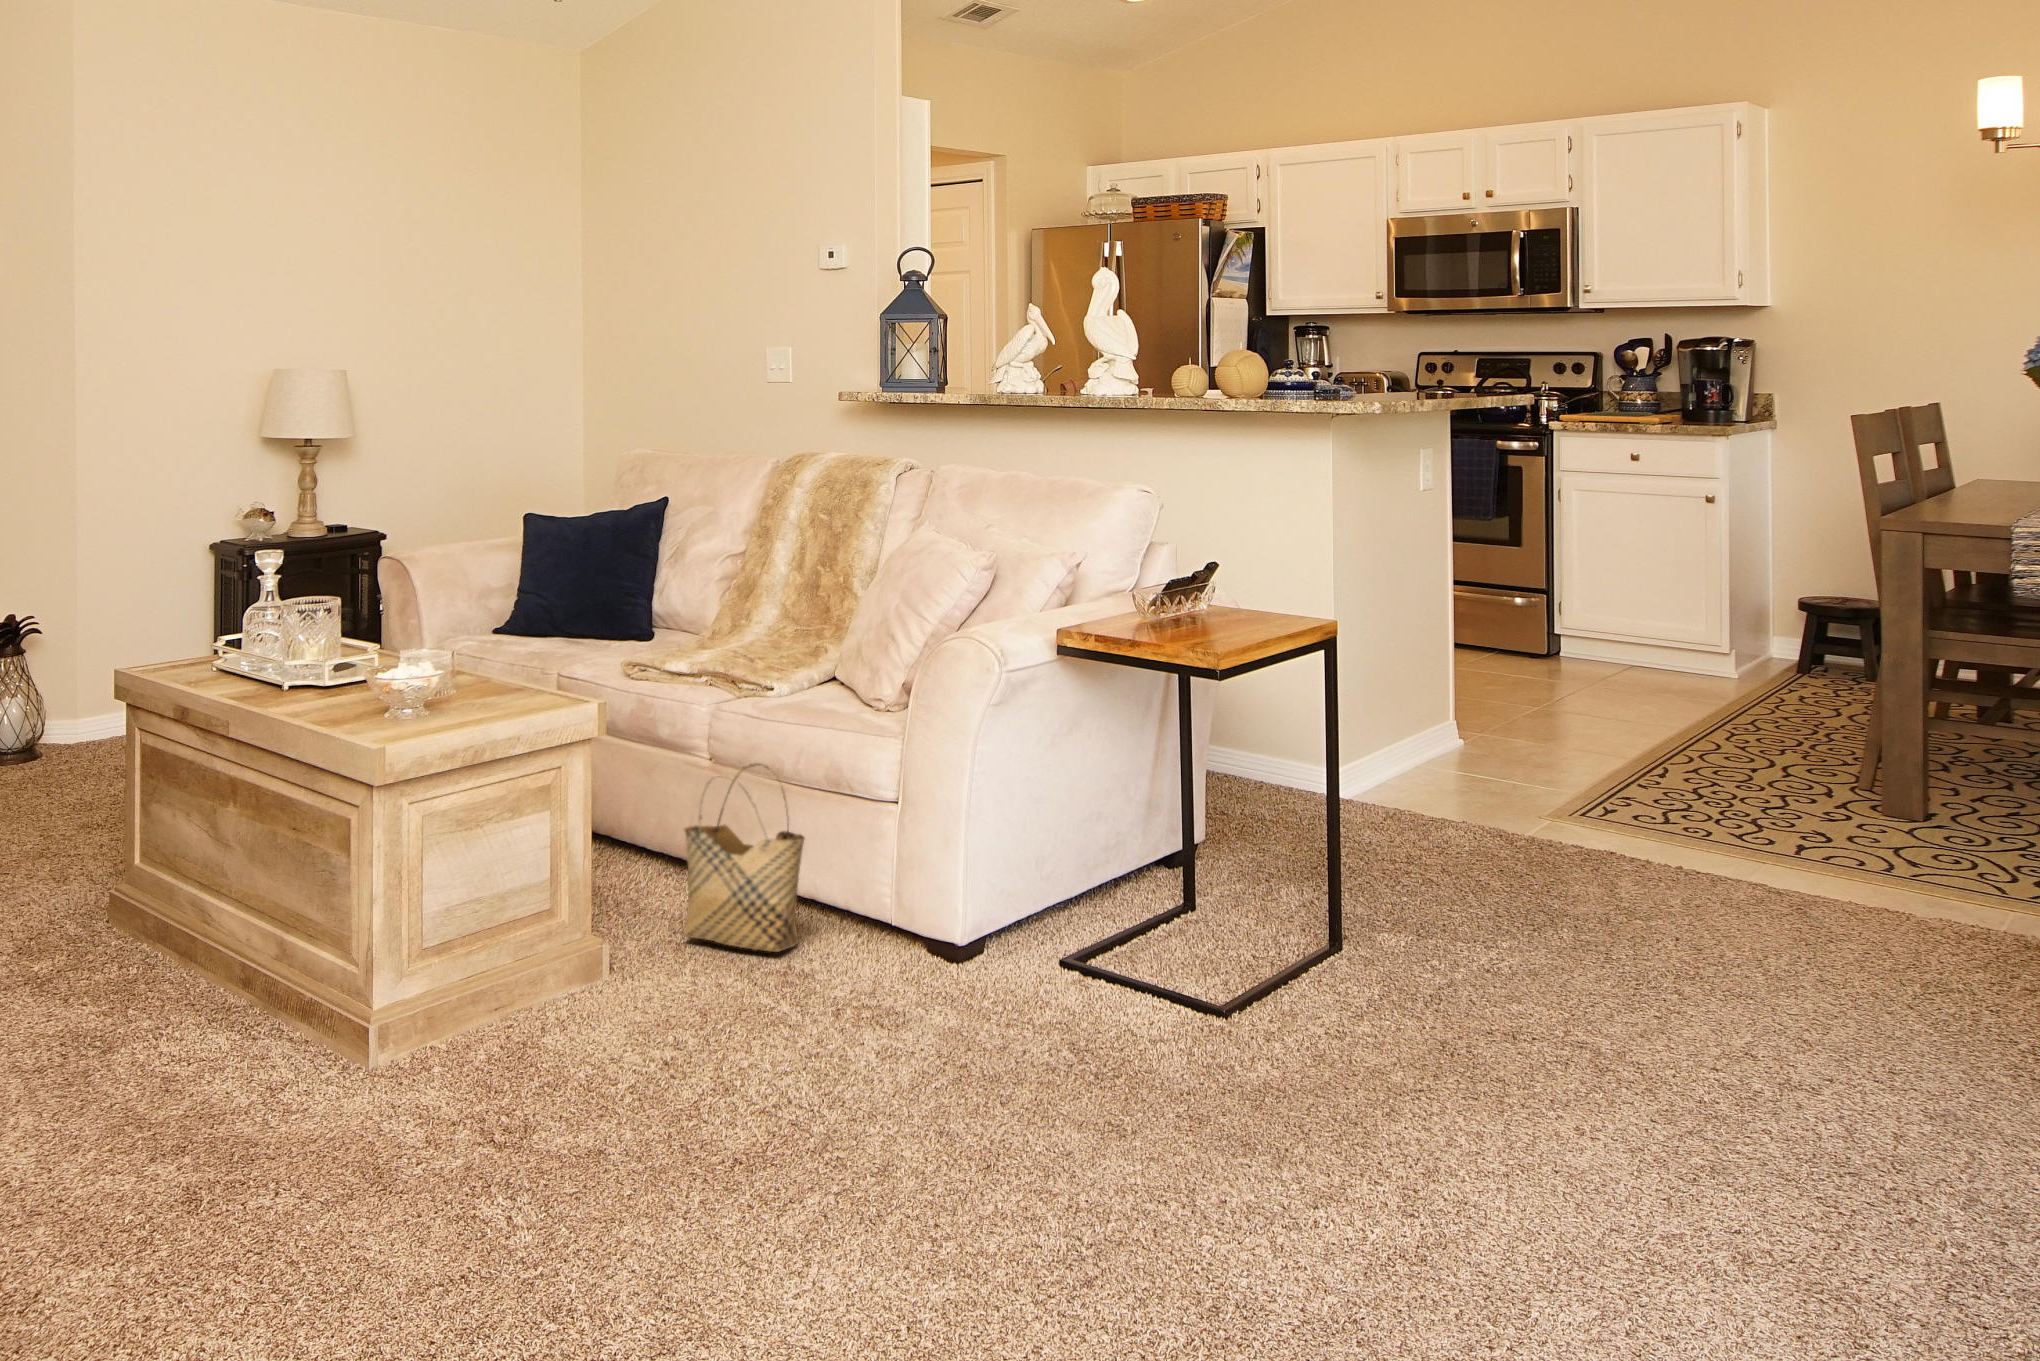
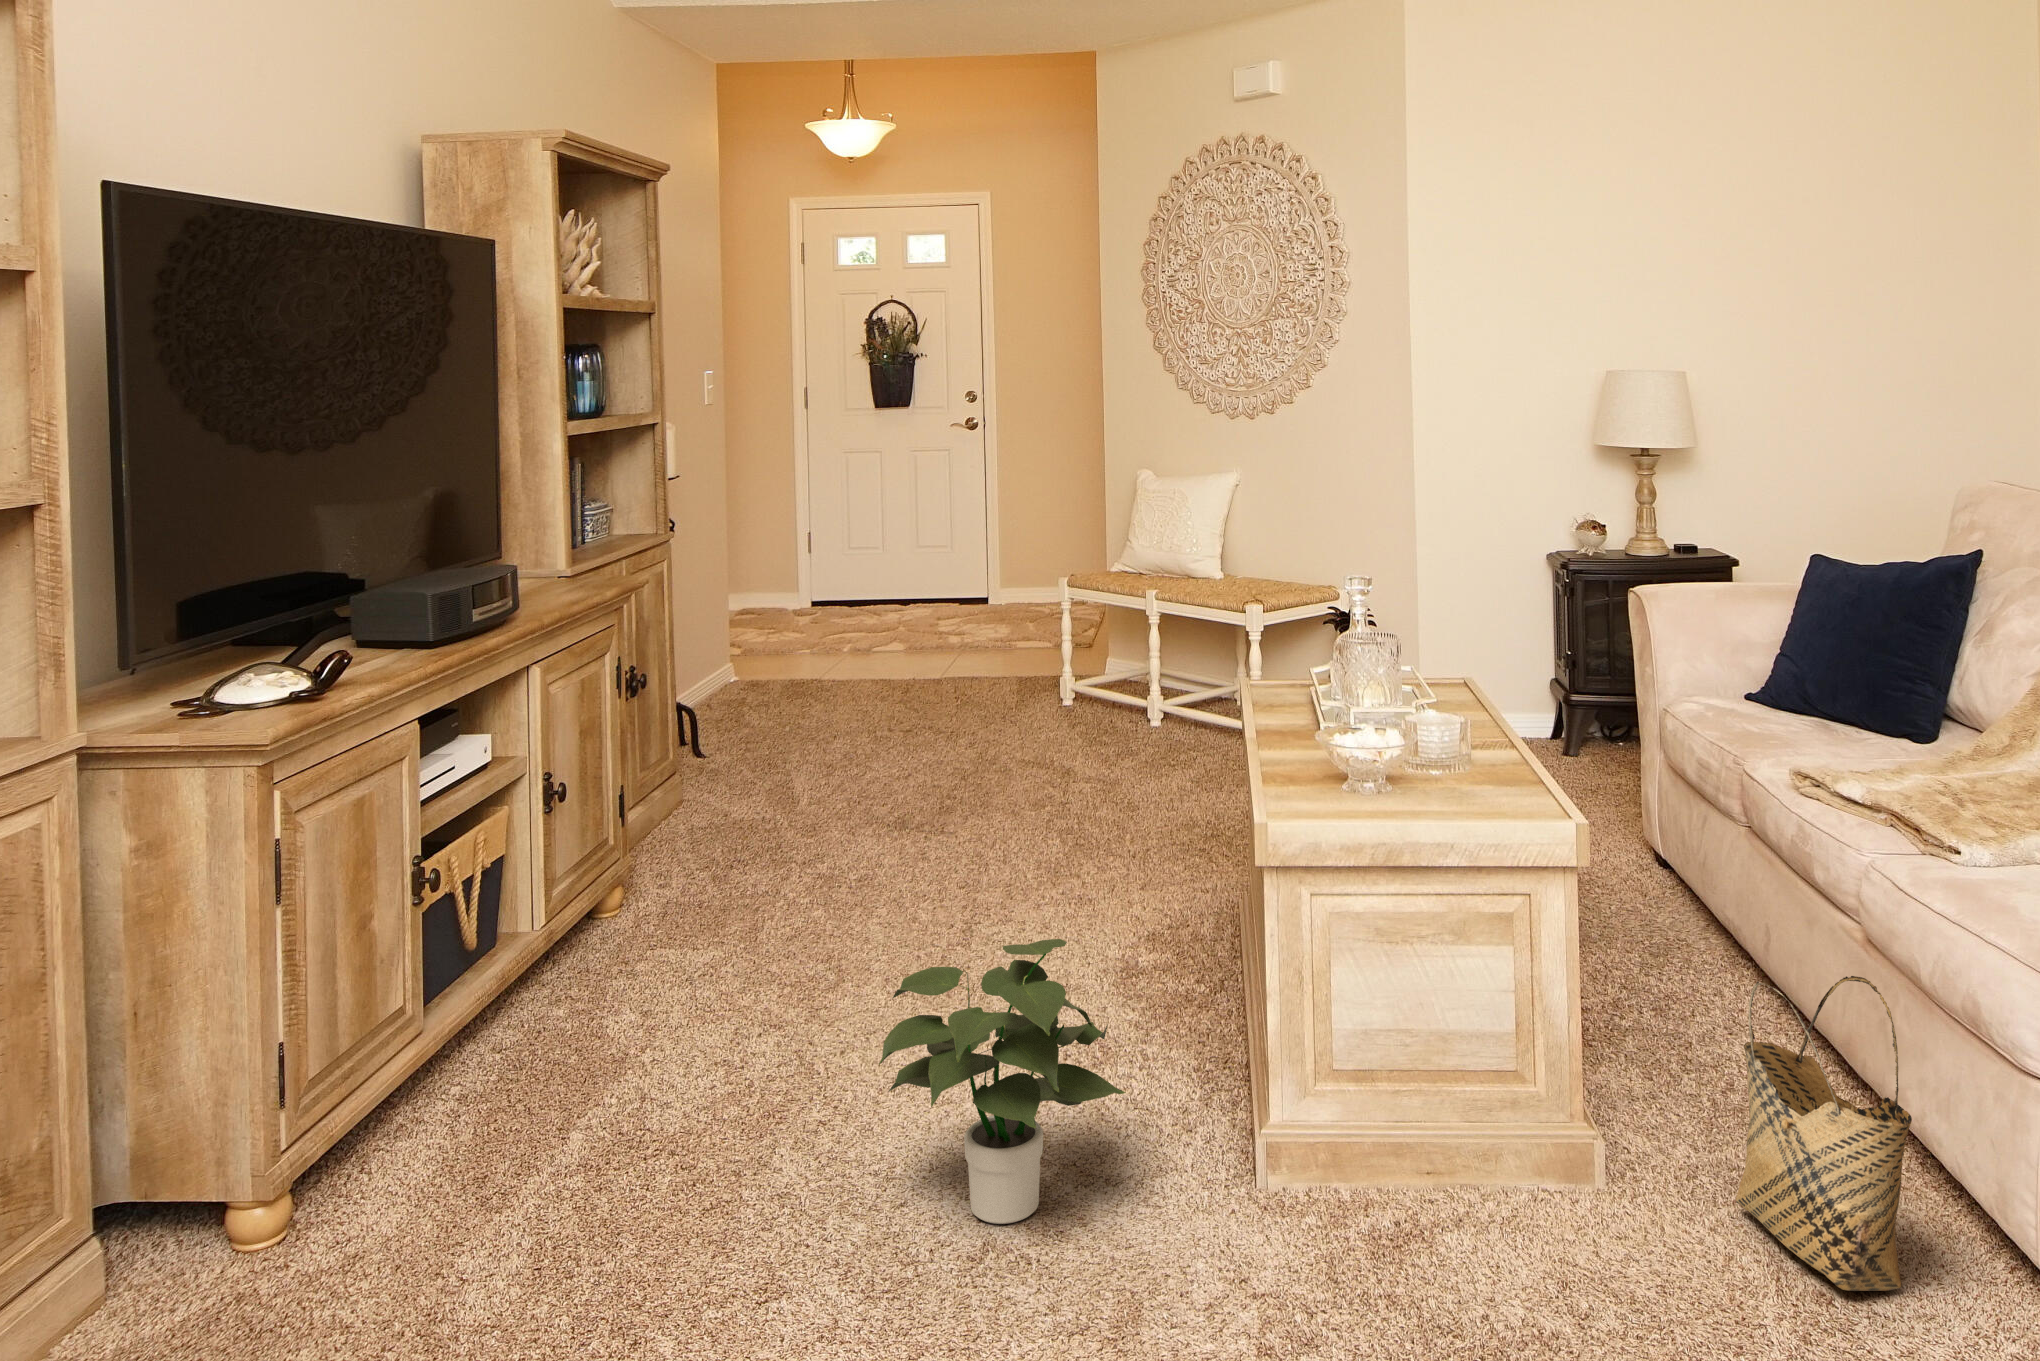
potted plant: none [53,879,284,1133] -> present [879,939,1126,1224]

